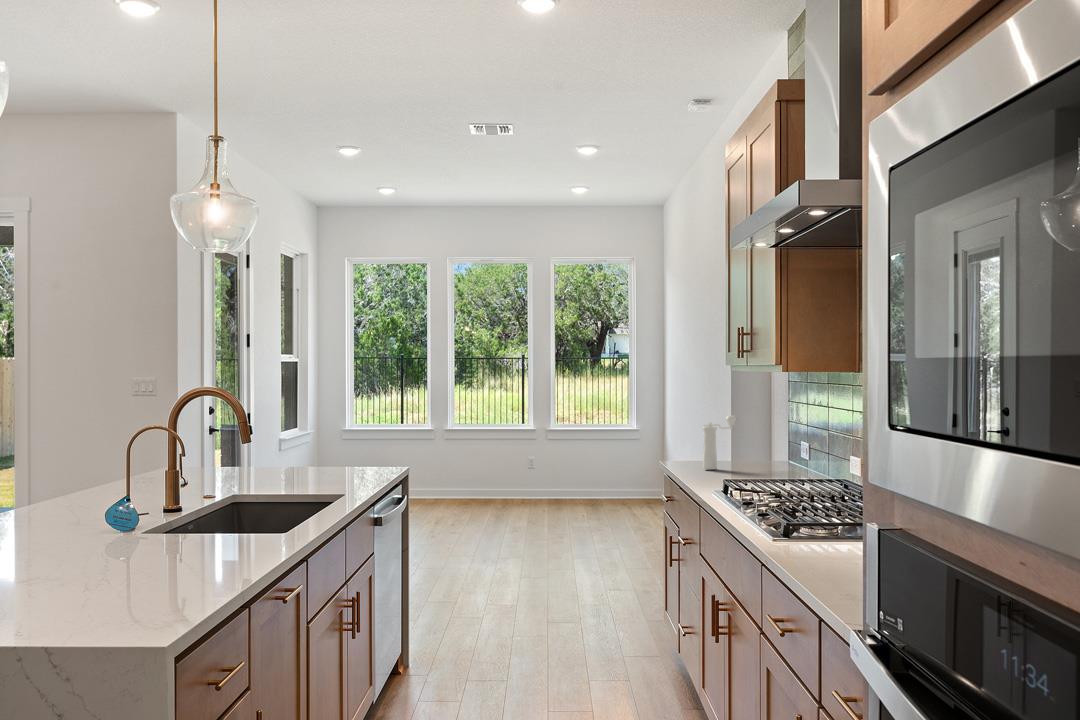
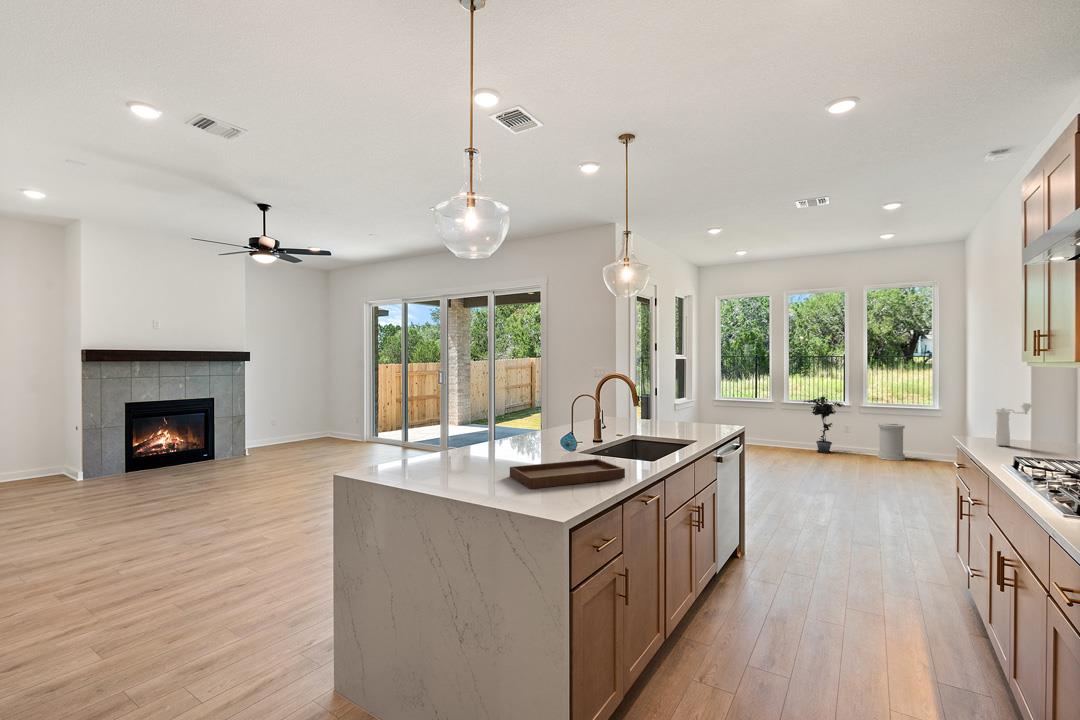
potted plant: none [469,415,525,503] -> present [804,396,844,453]
trash can: none [565,452,598,505] -> present [878,423,905,460]
tray: none [36,508,254,599] -> present [510,441,625,489]

